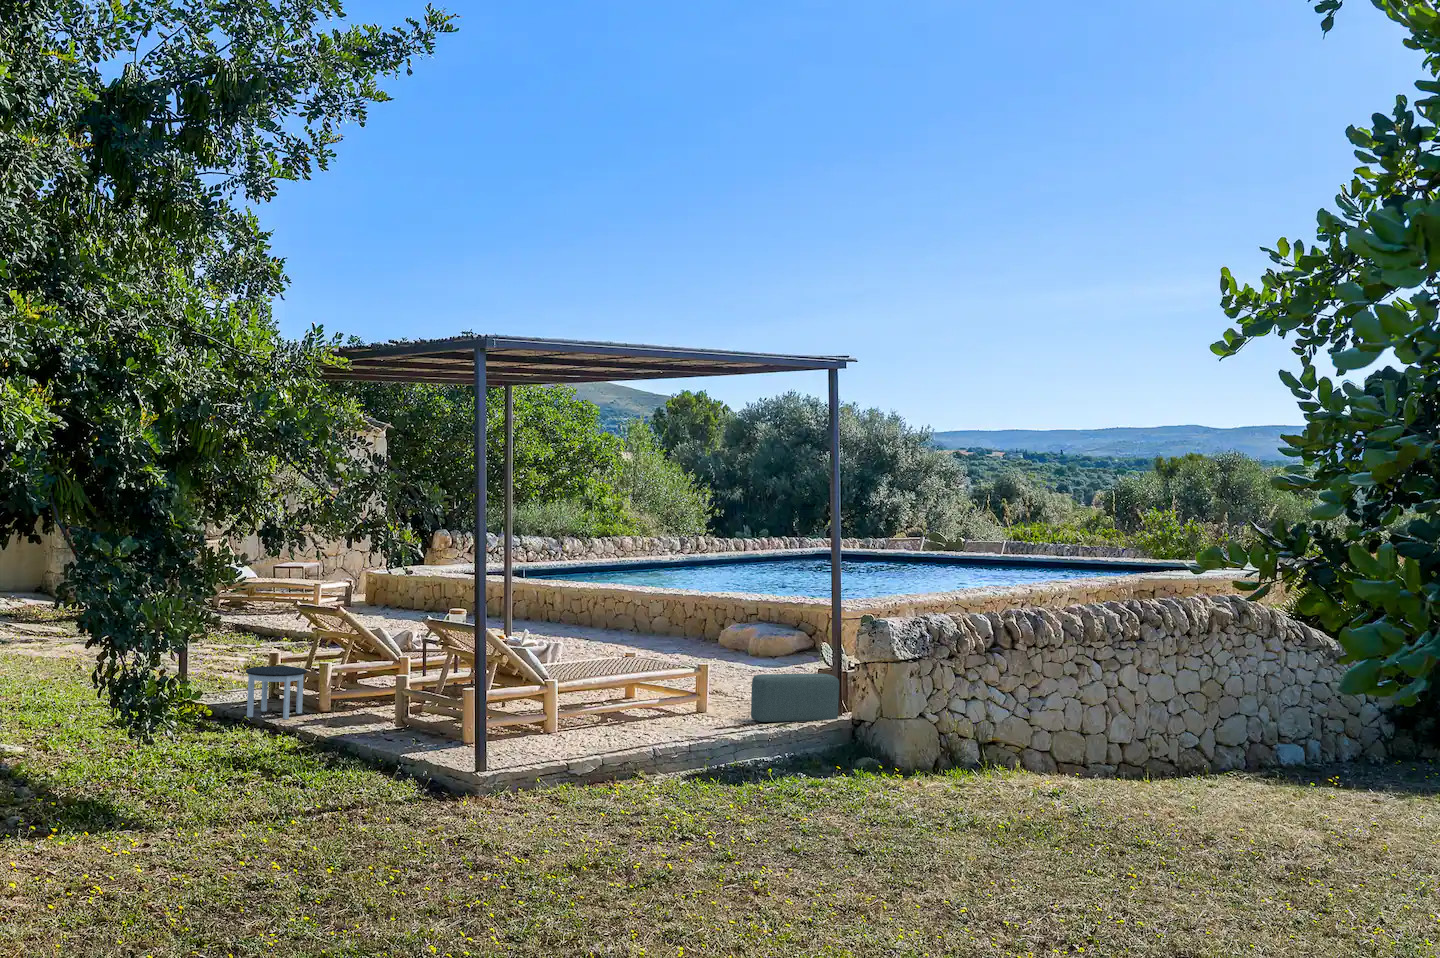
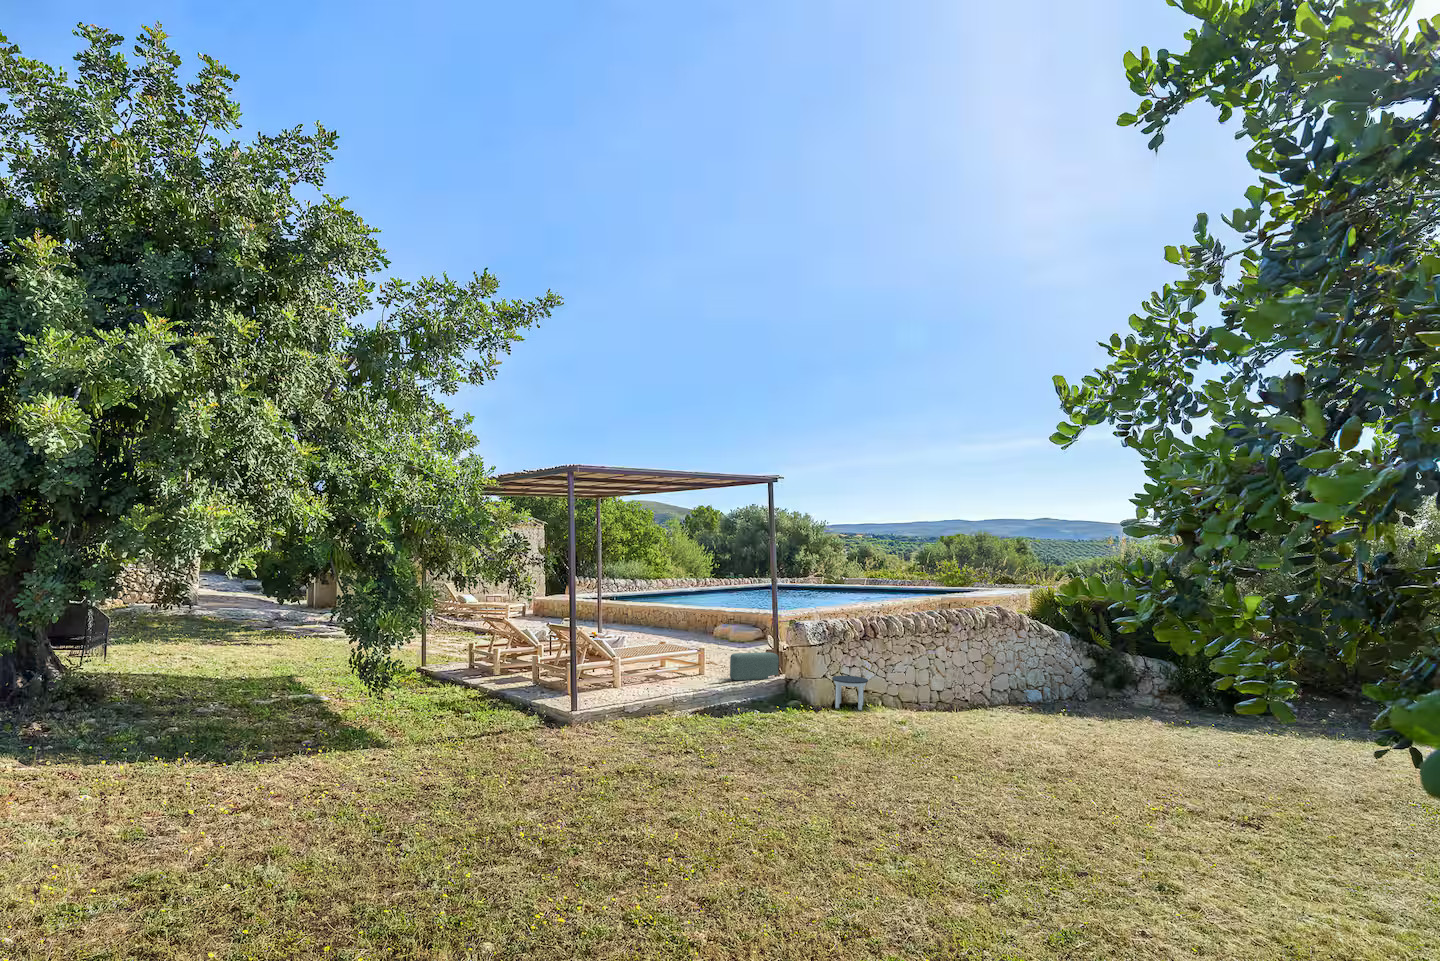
round table: present [246,666,307,719] -> present [832,676,868,710]

